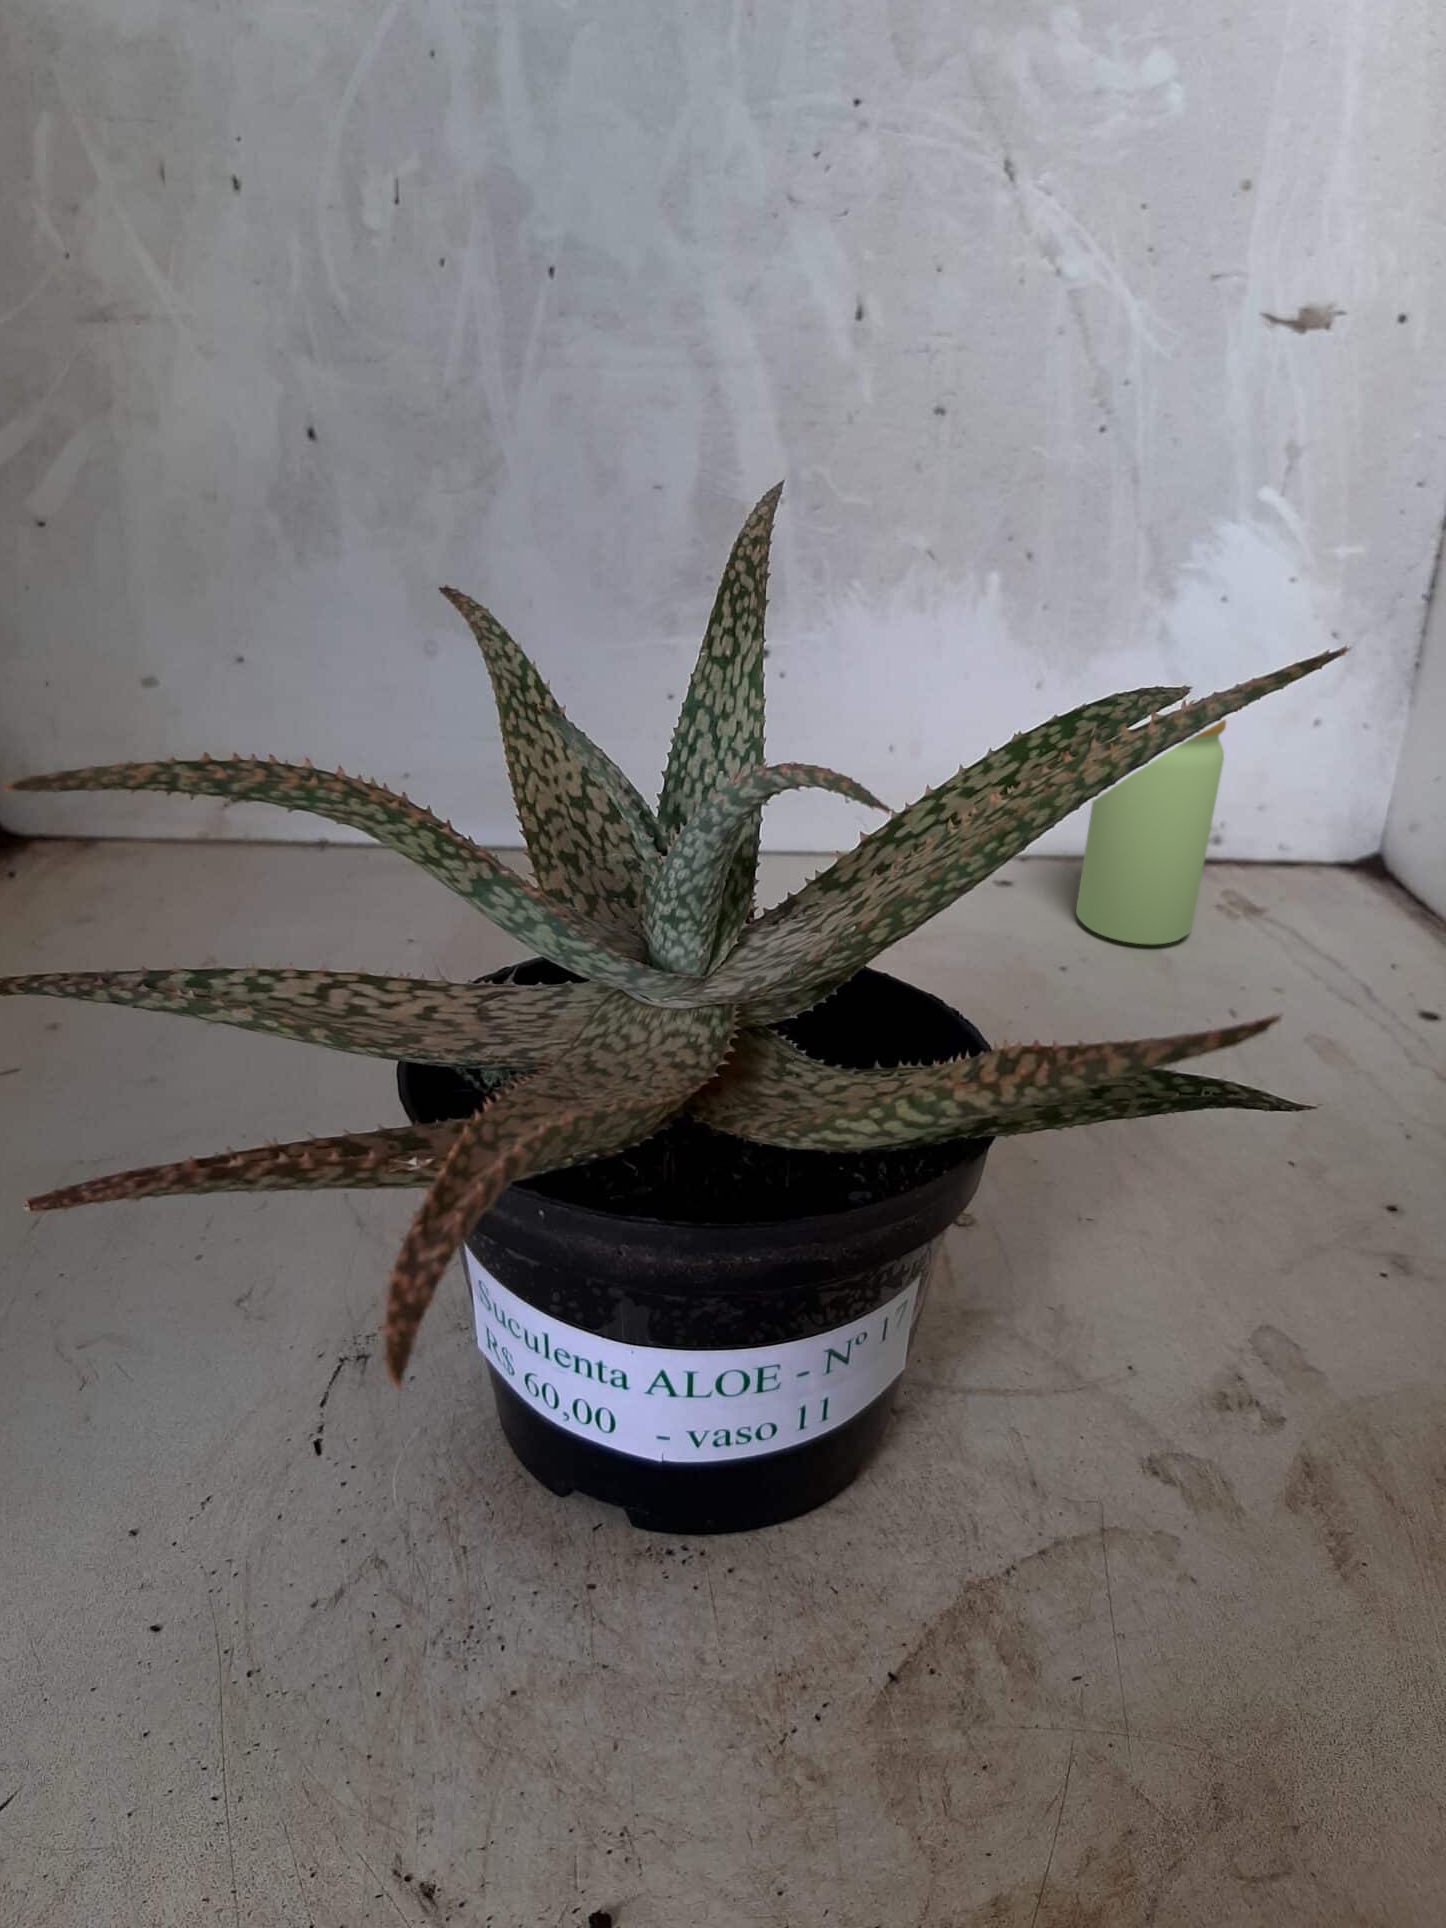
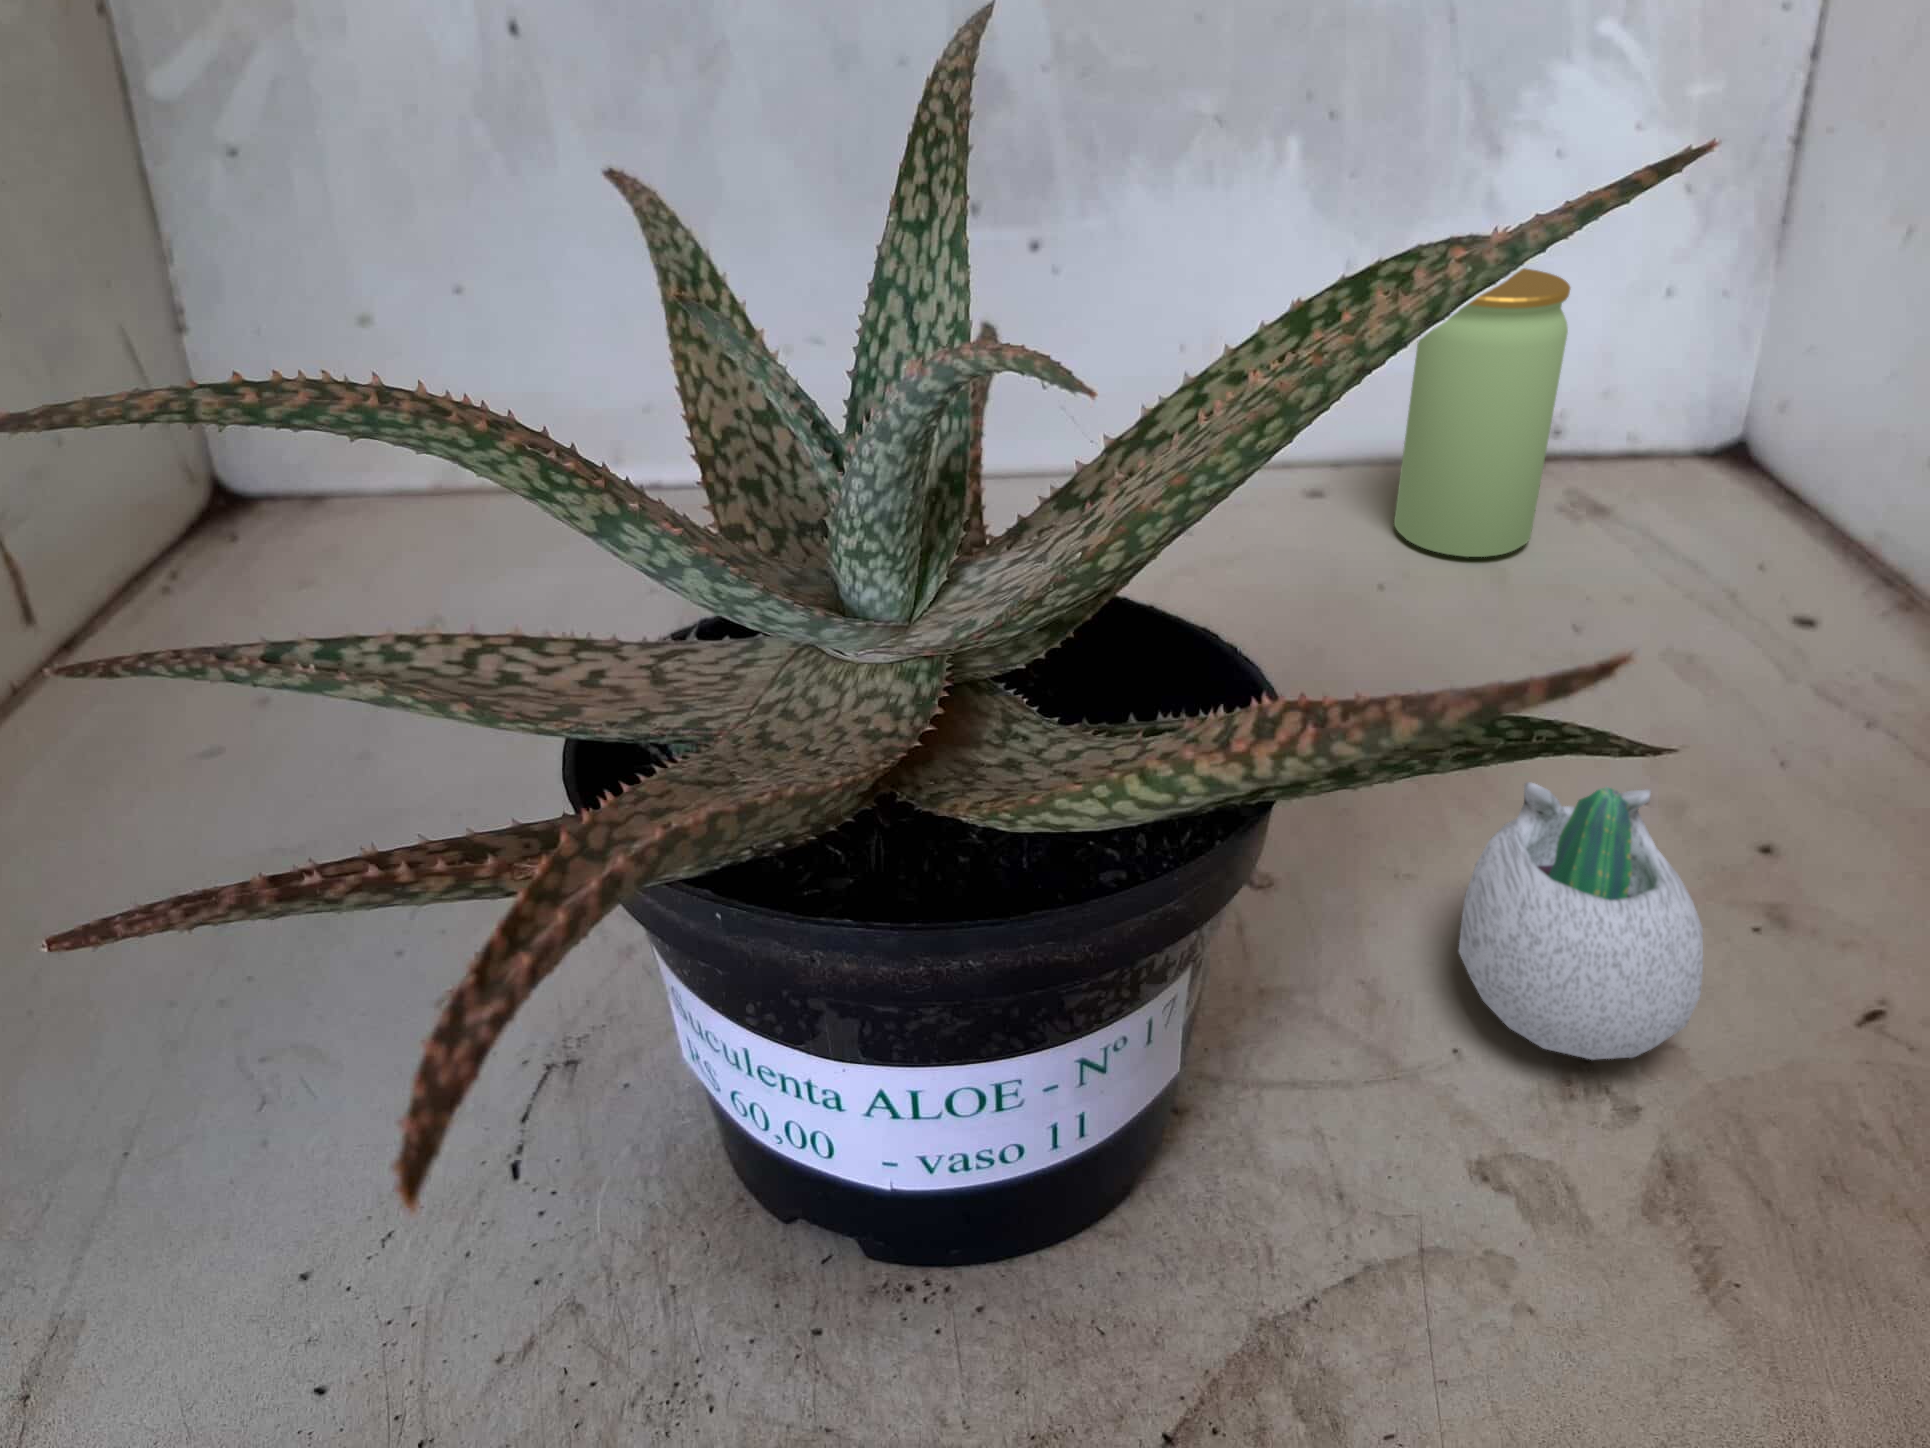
succulent planter: none [1134,1134,1337,1372] -> present [1459,782,1703,1060]

